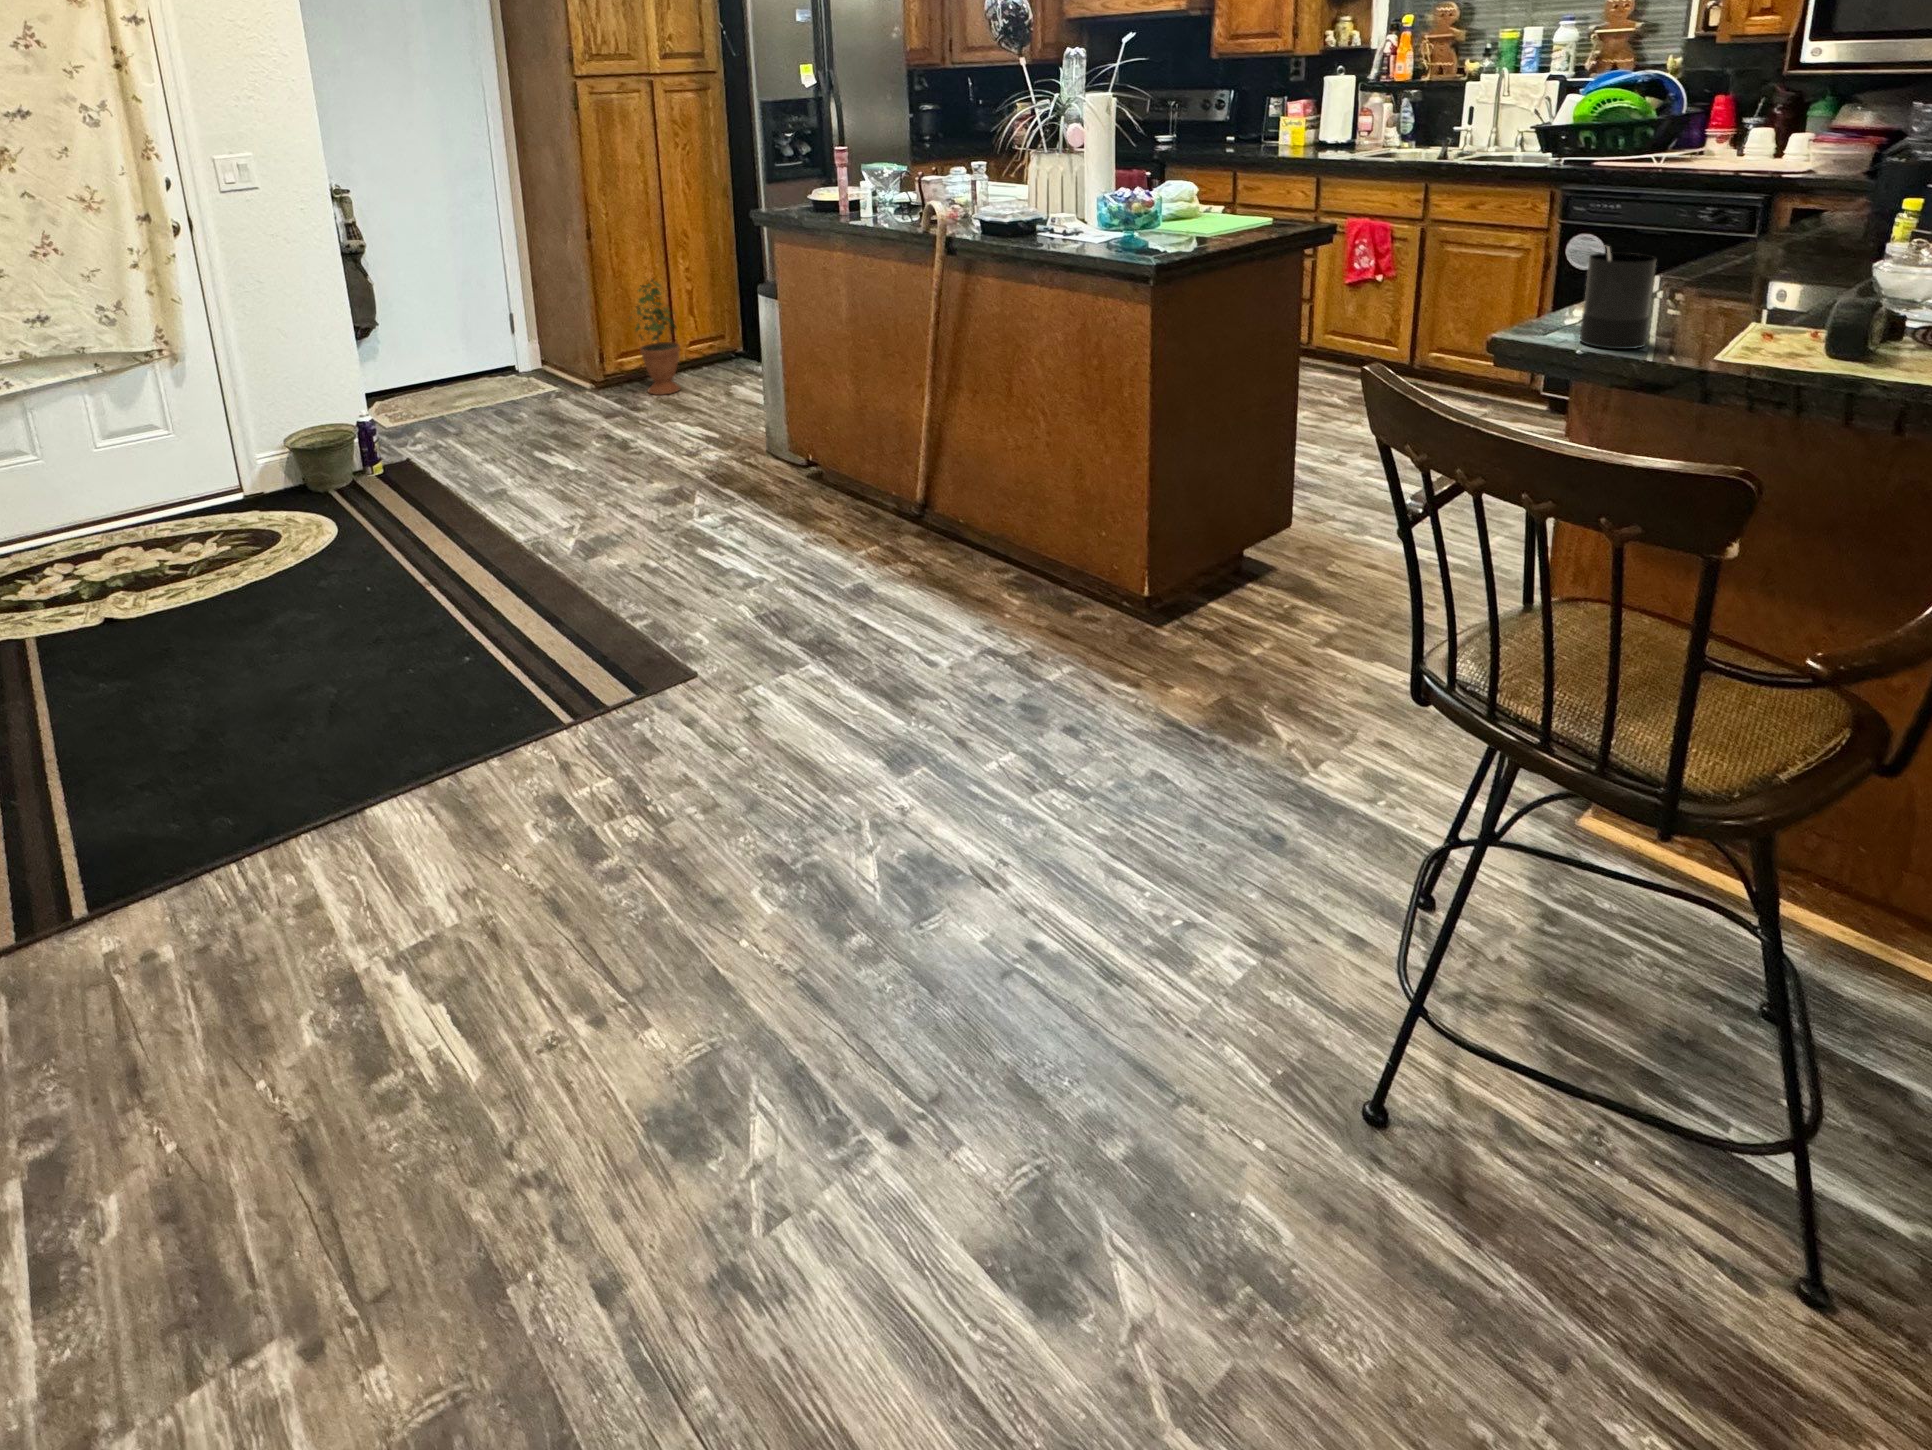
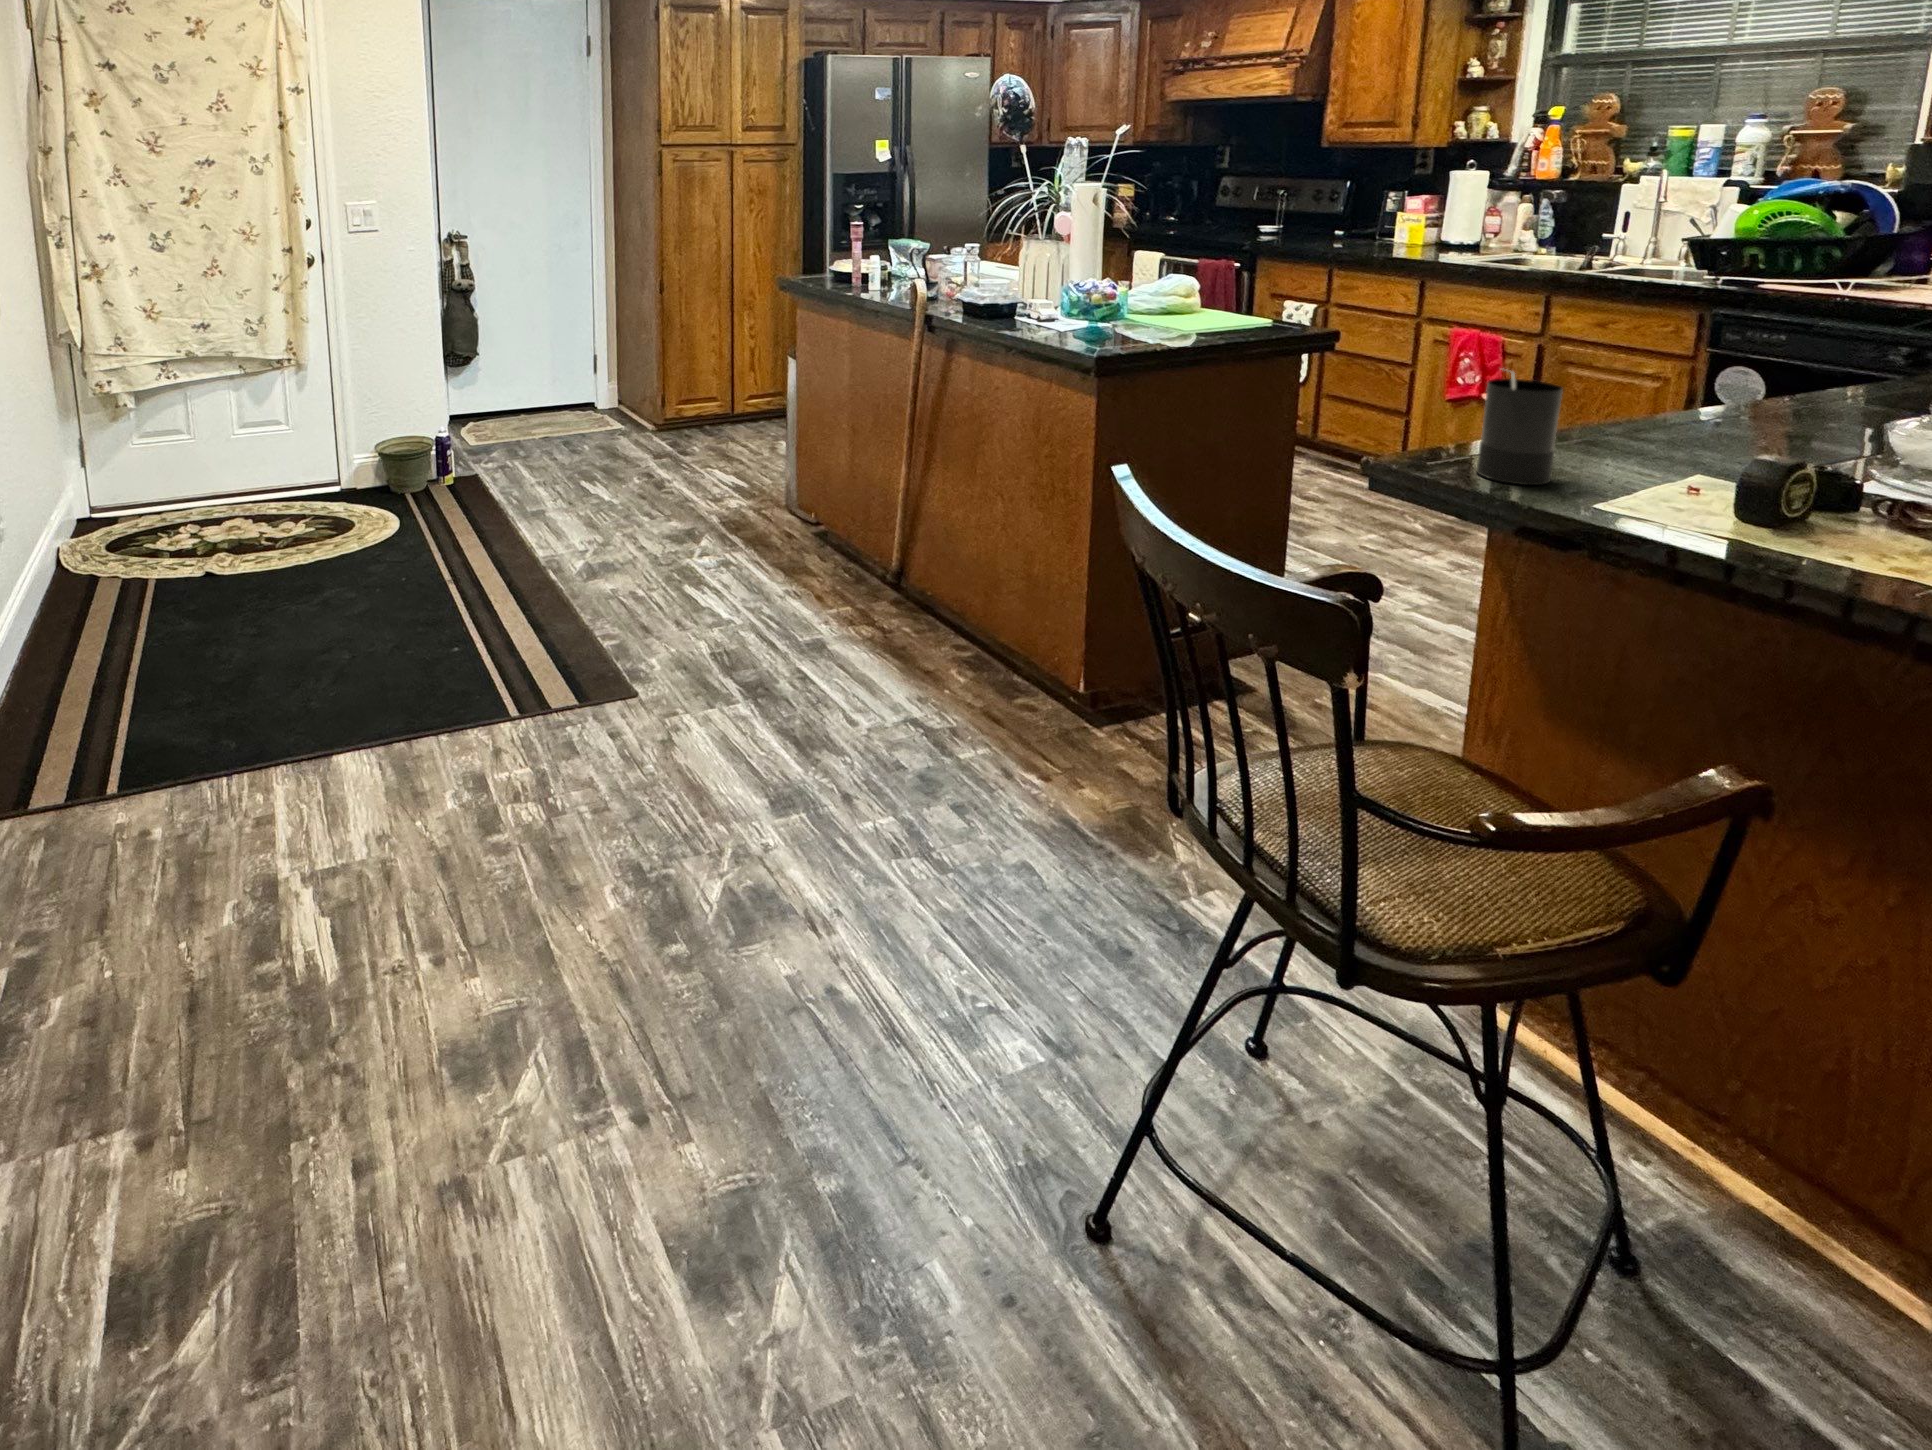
potted plant: present [635,278,680,395] -> none [689,330,734,440]

